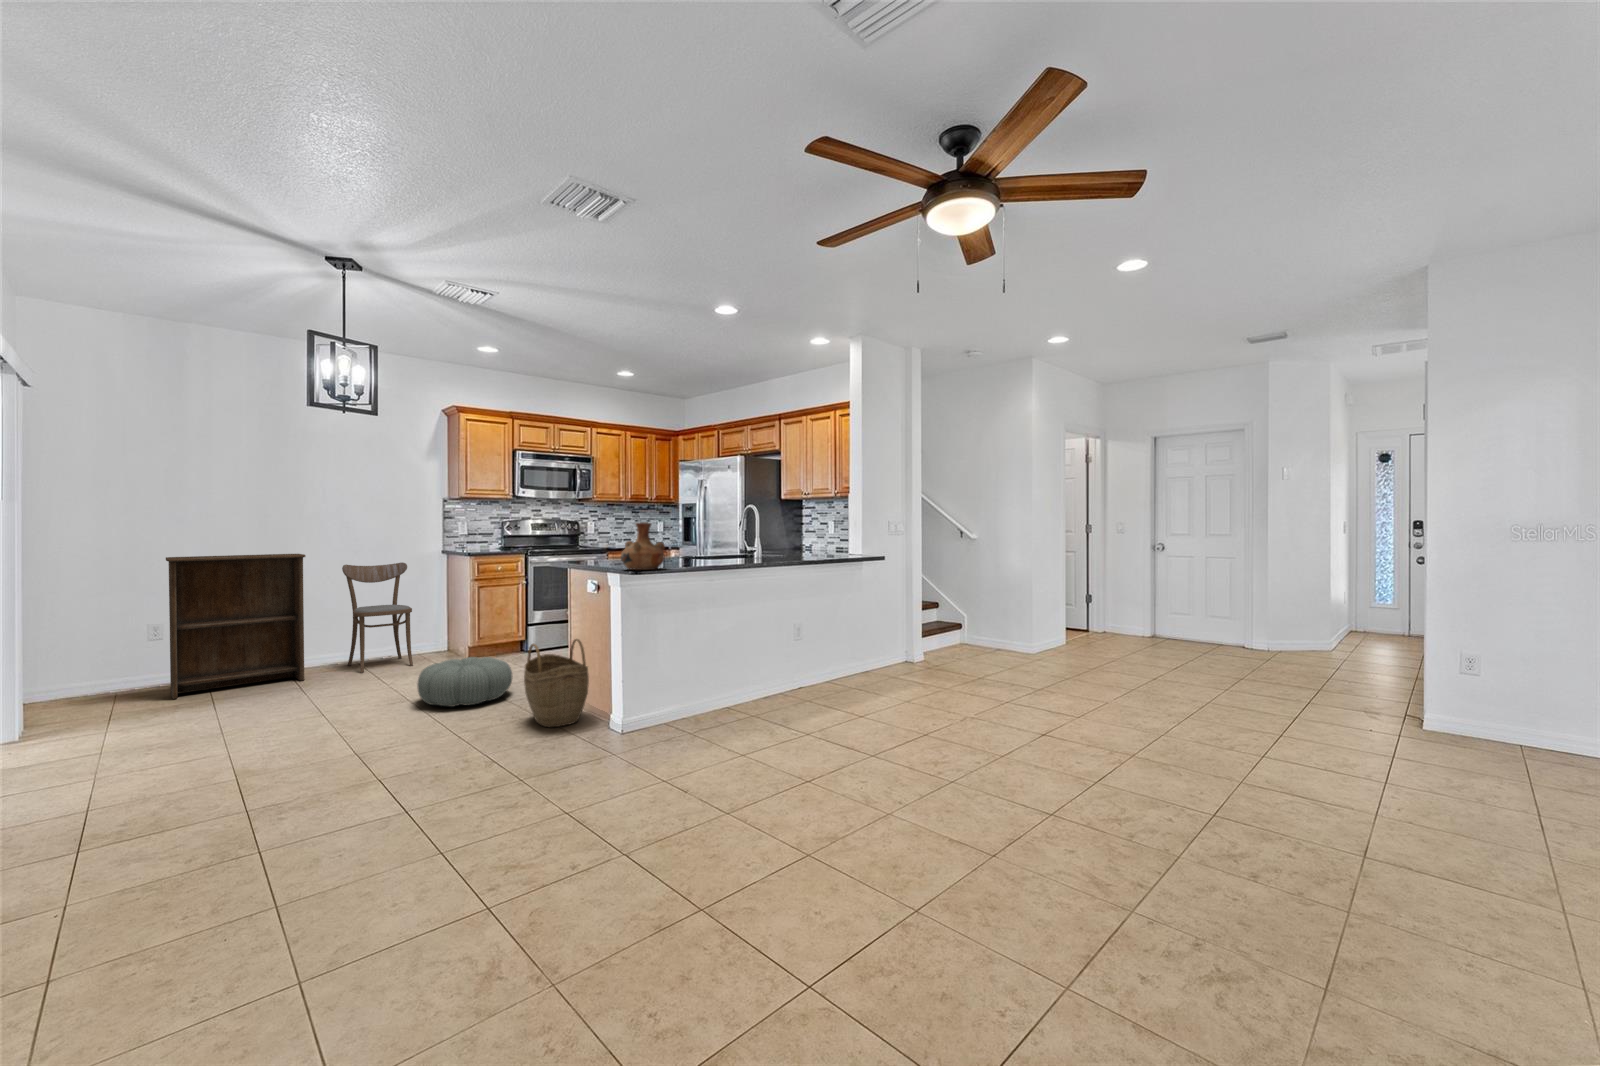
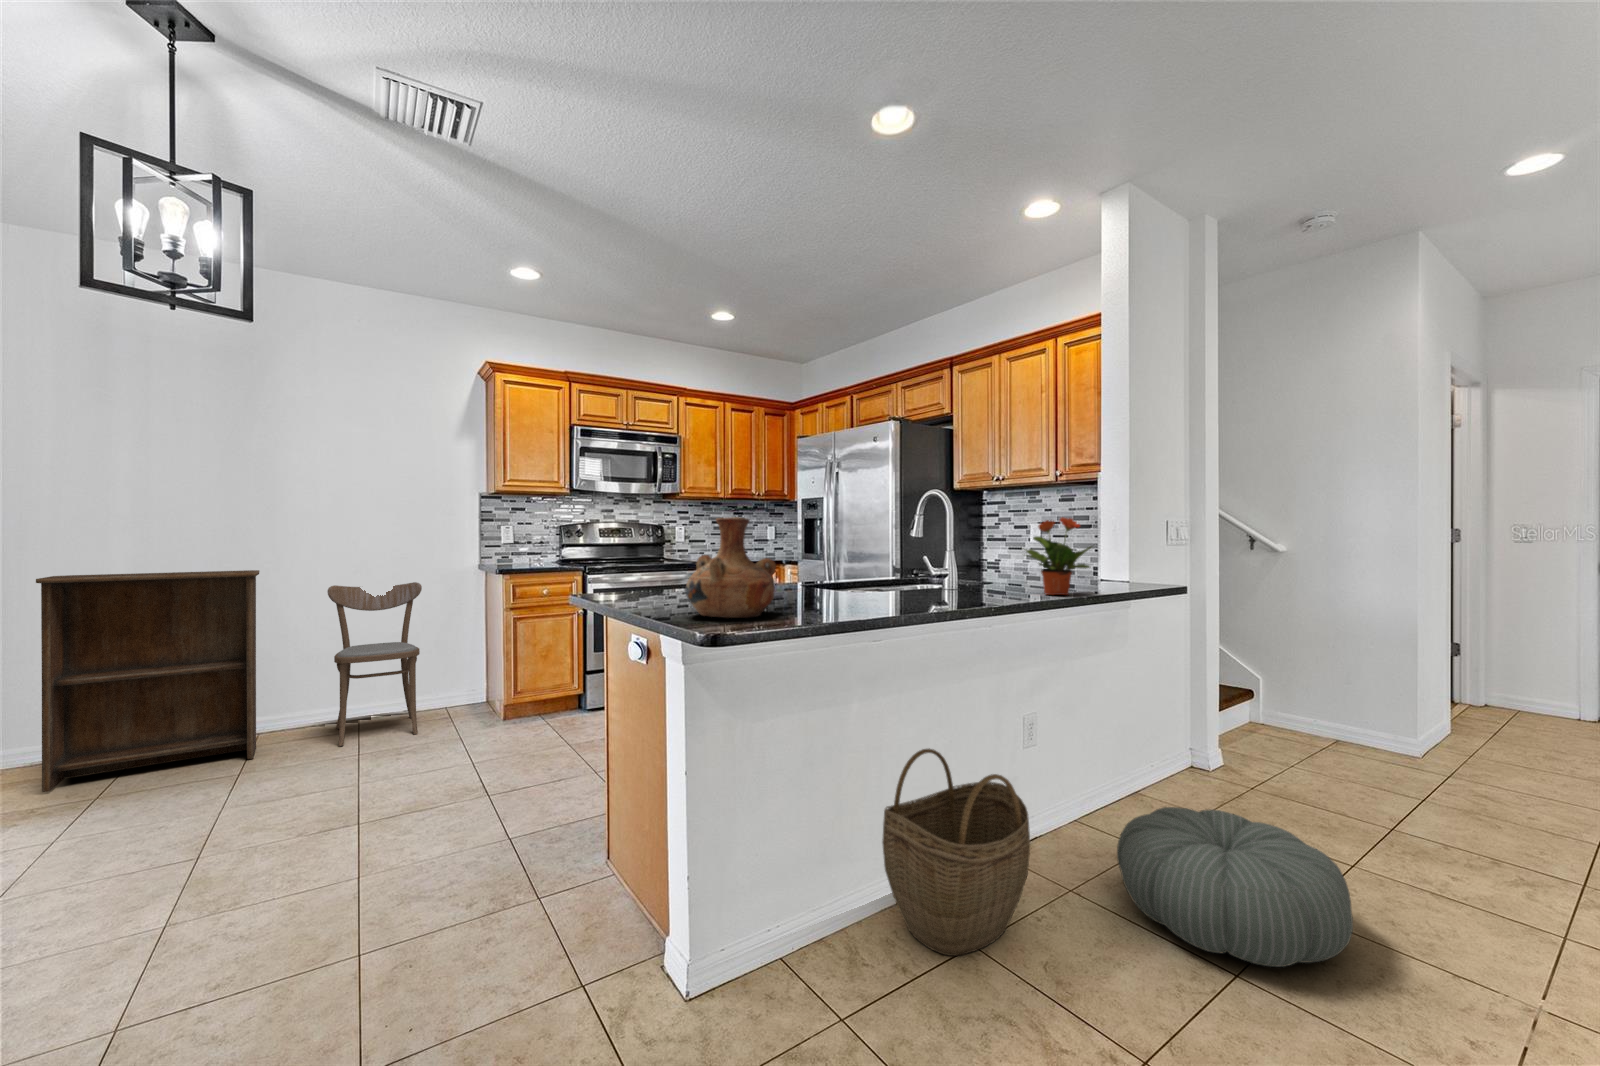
potted plant: none [795,521,830,561] -> present [1026,517,1092,595]
woven basket: present [524,639,589,727] -> present [882,748,1030,956]
pouf: present [417,657,513,707] -> present [1117,807,1353,967]

